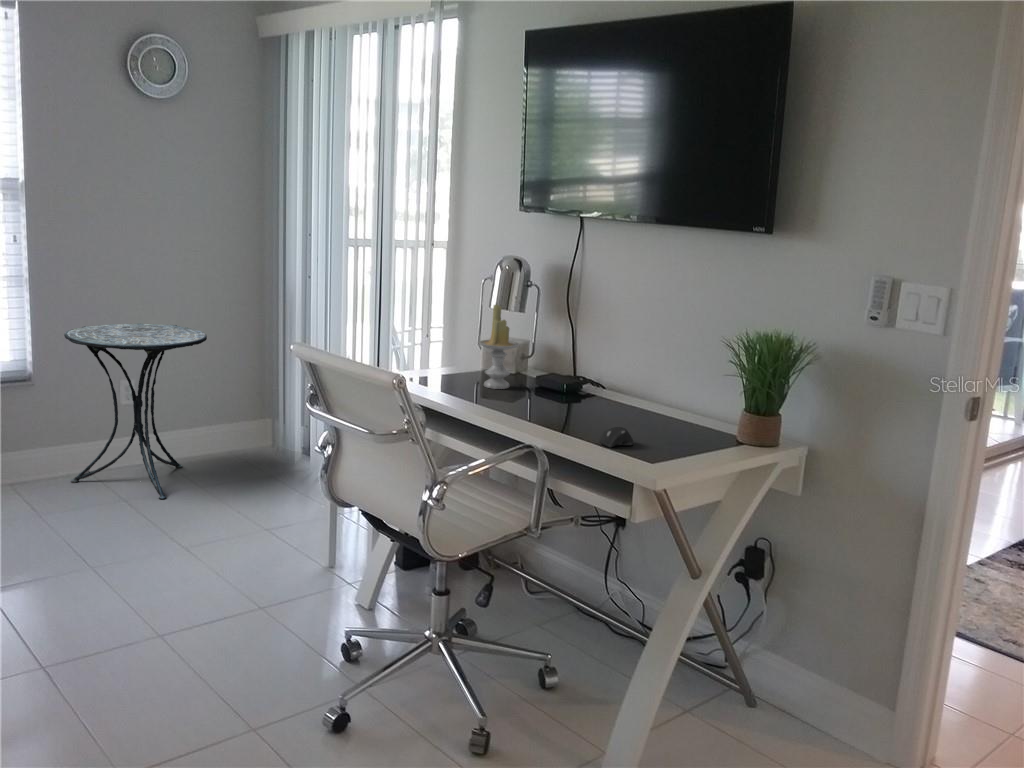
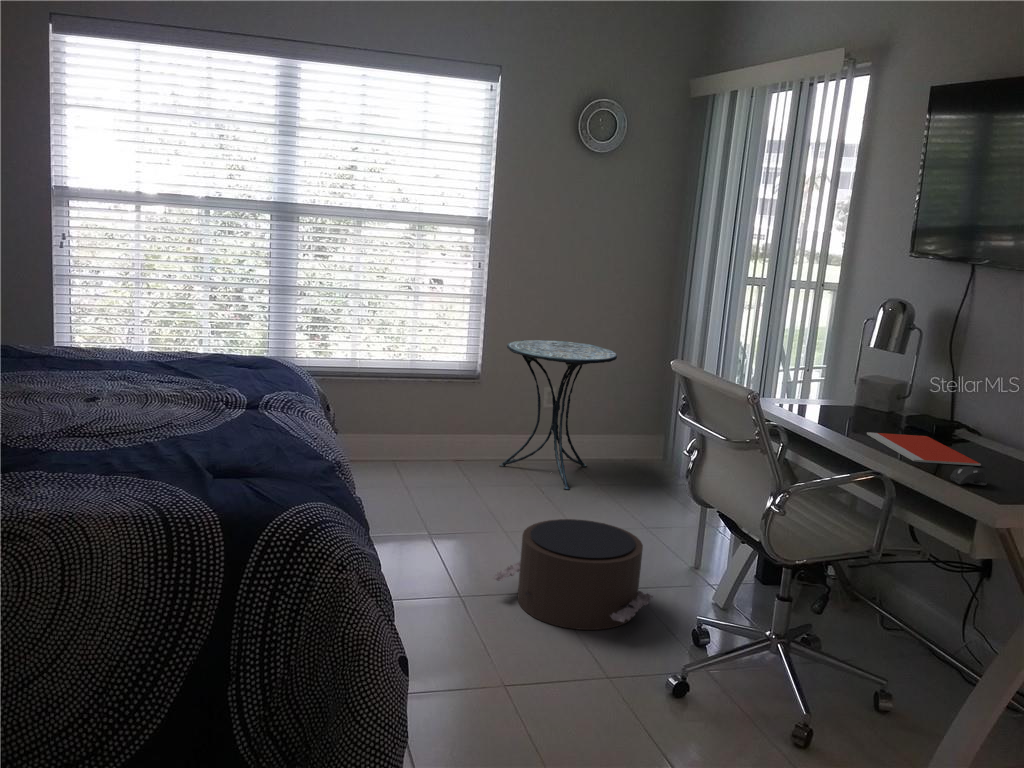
candle: present [478,305,520,389] -> none [850,343,893,423]
notebook: none [504,397,619,428] -> present [867,432,981,466]
pouf: none [84,539,291,677] -> present [493,519,653,630]

